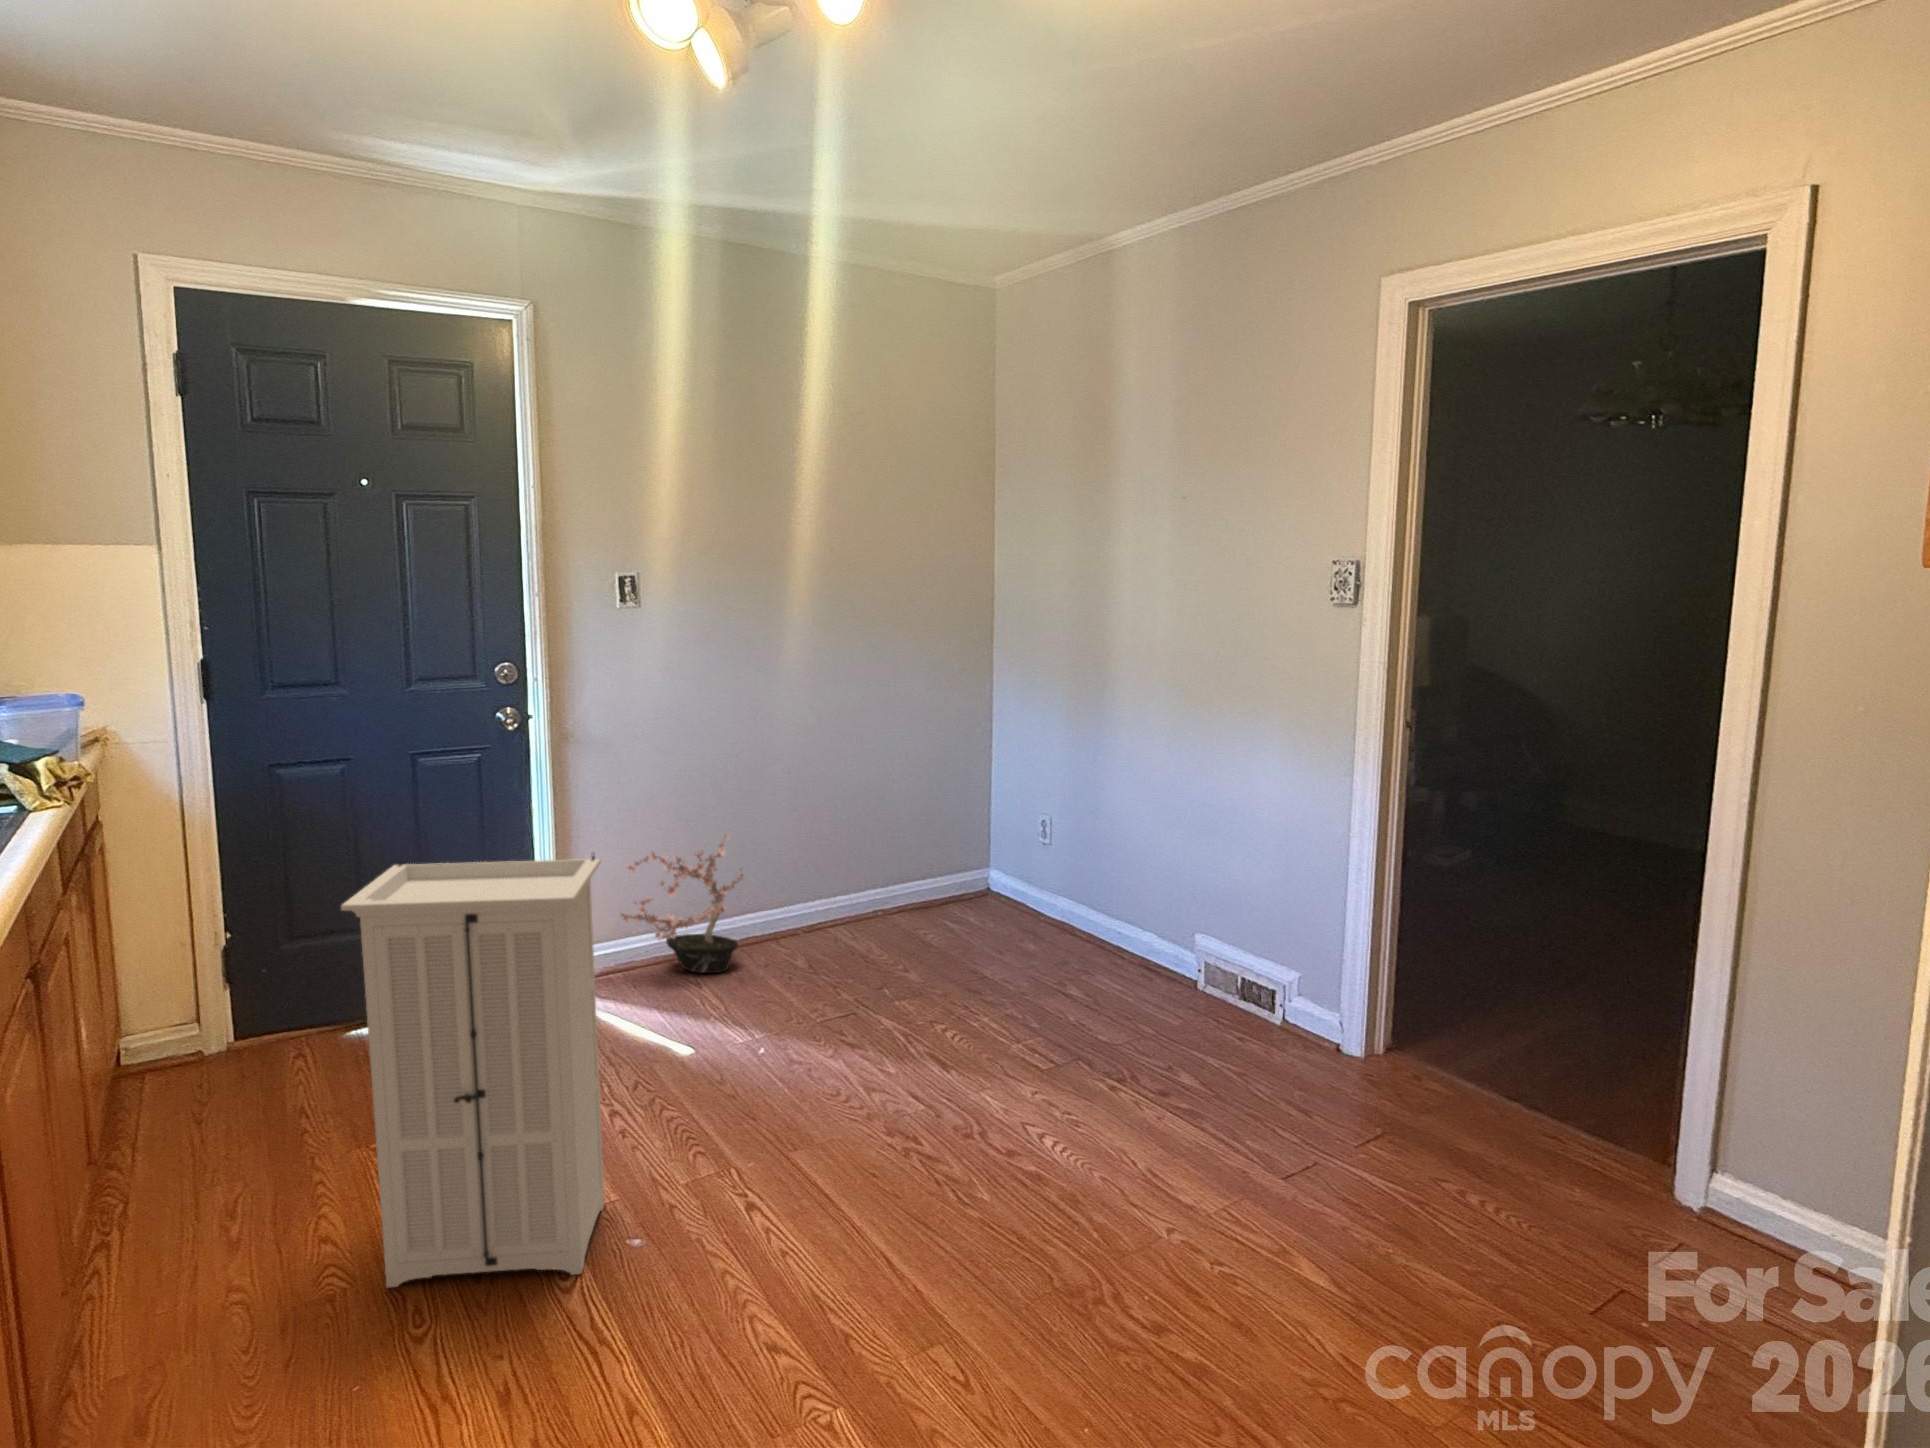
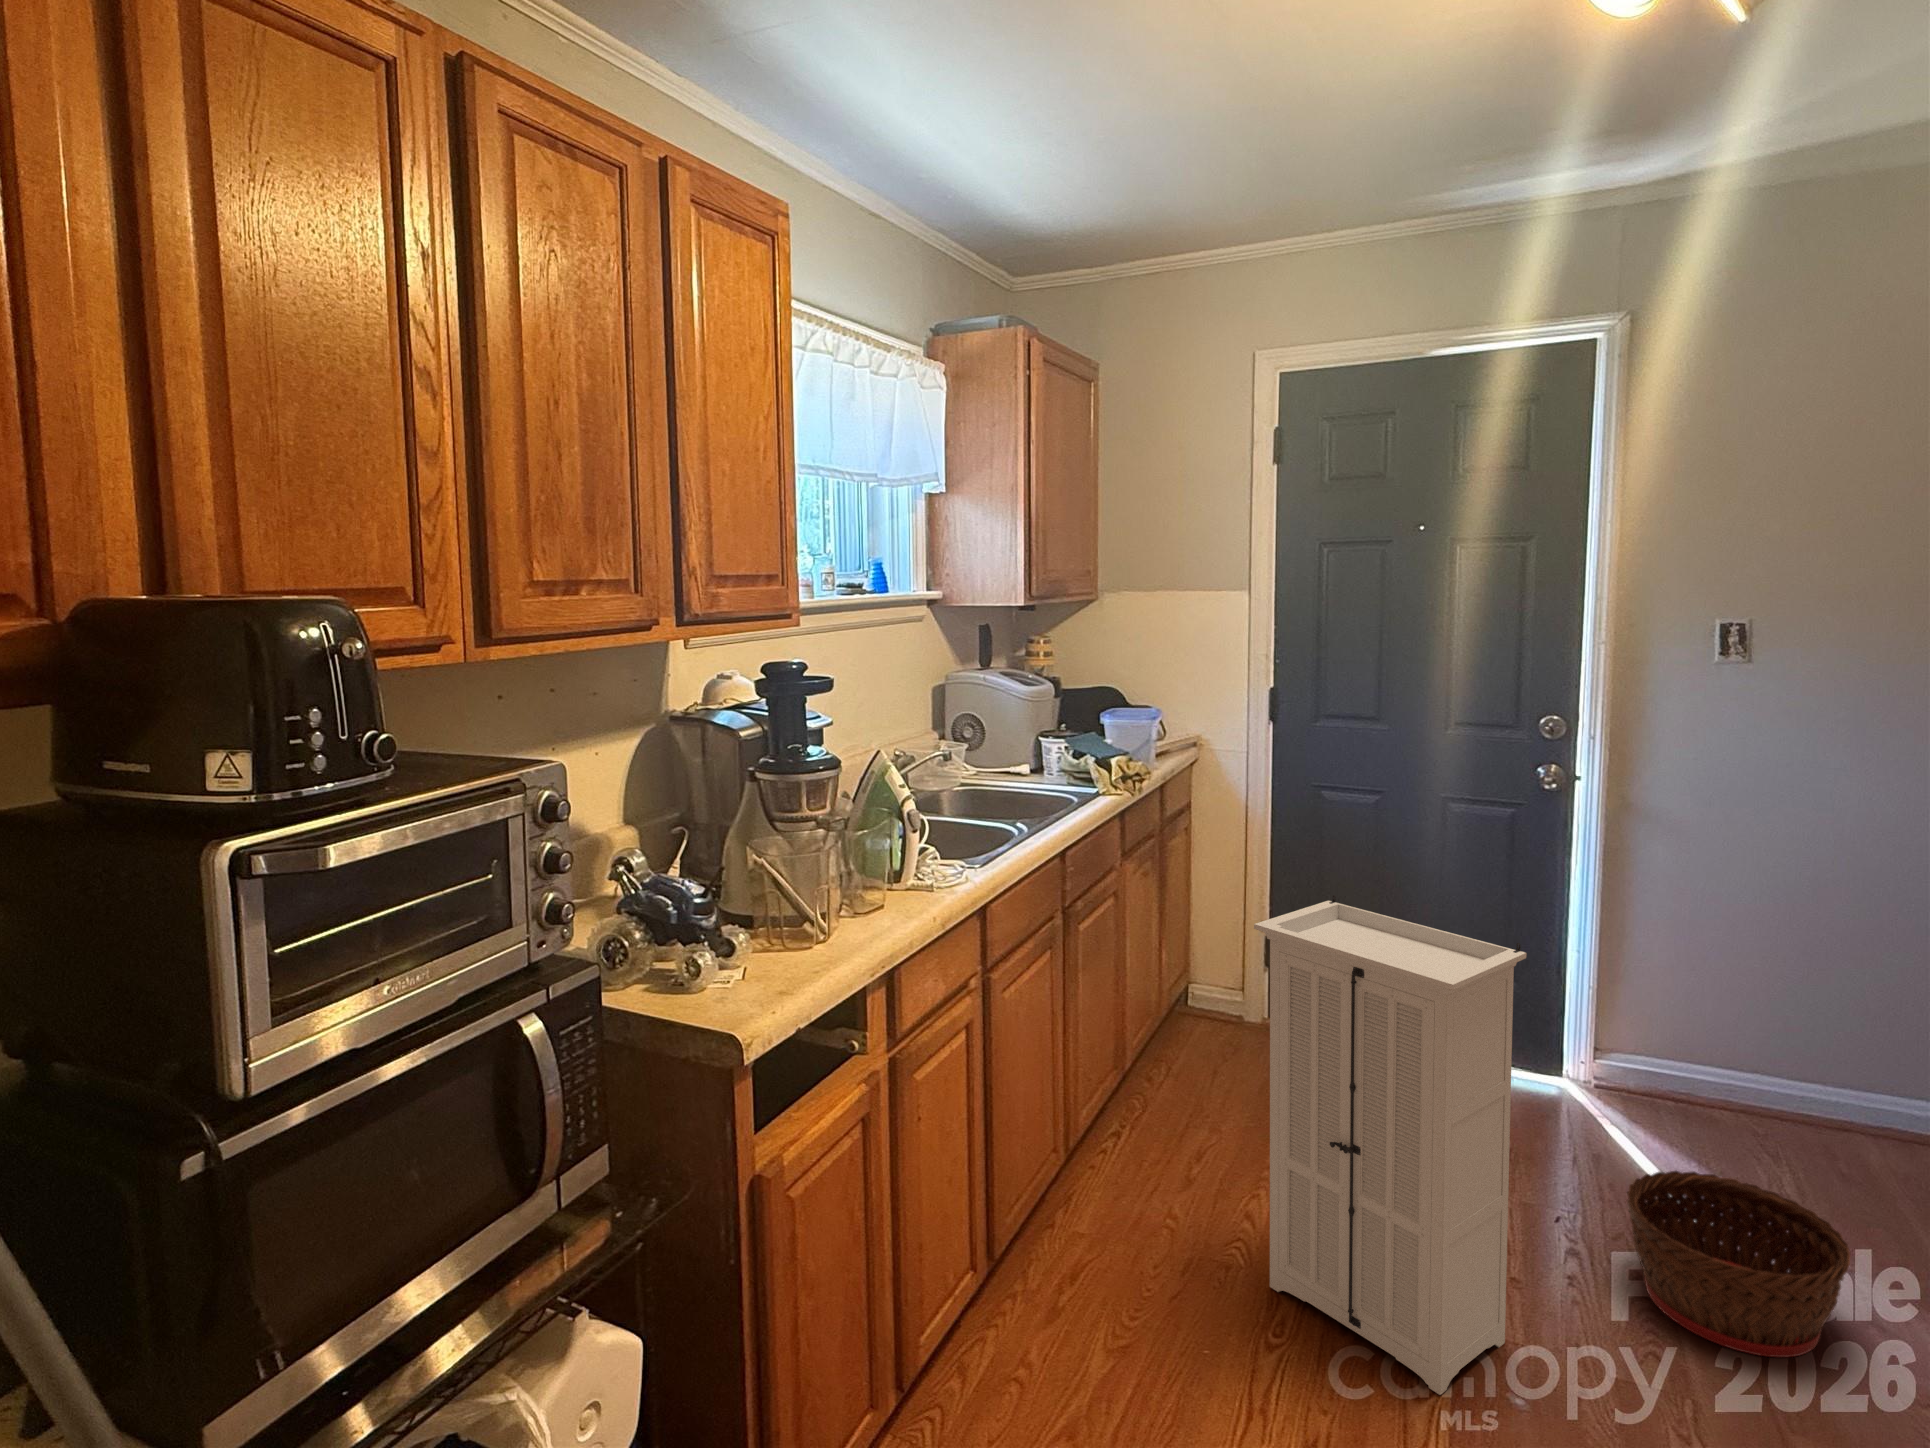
potted plant: present [619,834,744,973] -> none [1660,957,1886,1160]
basket: none [651,998,788,1122] -> present [1627,1171,1850,1357]

